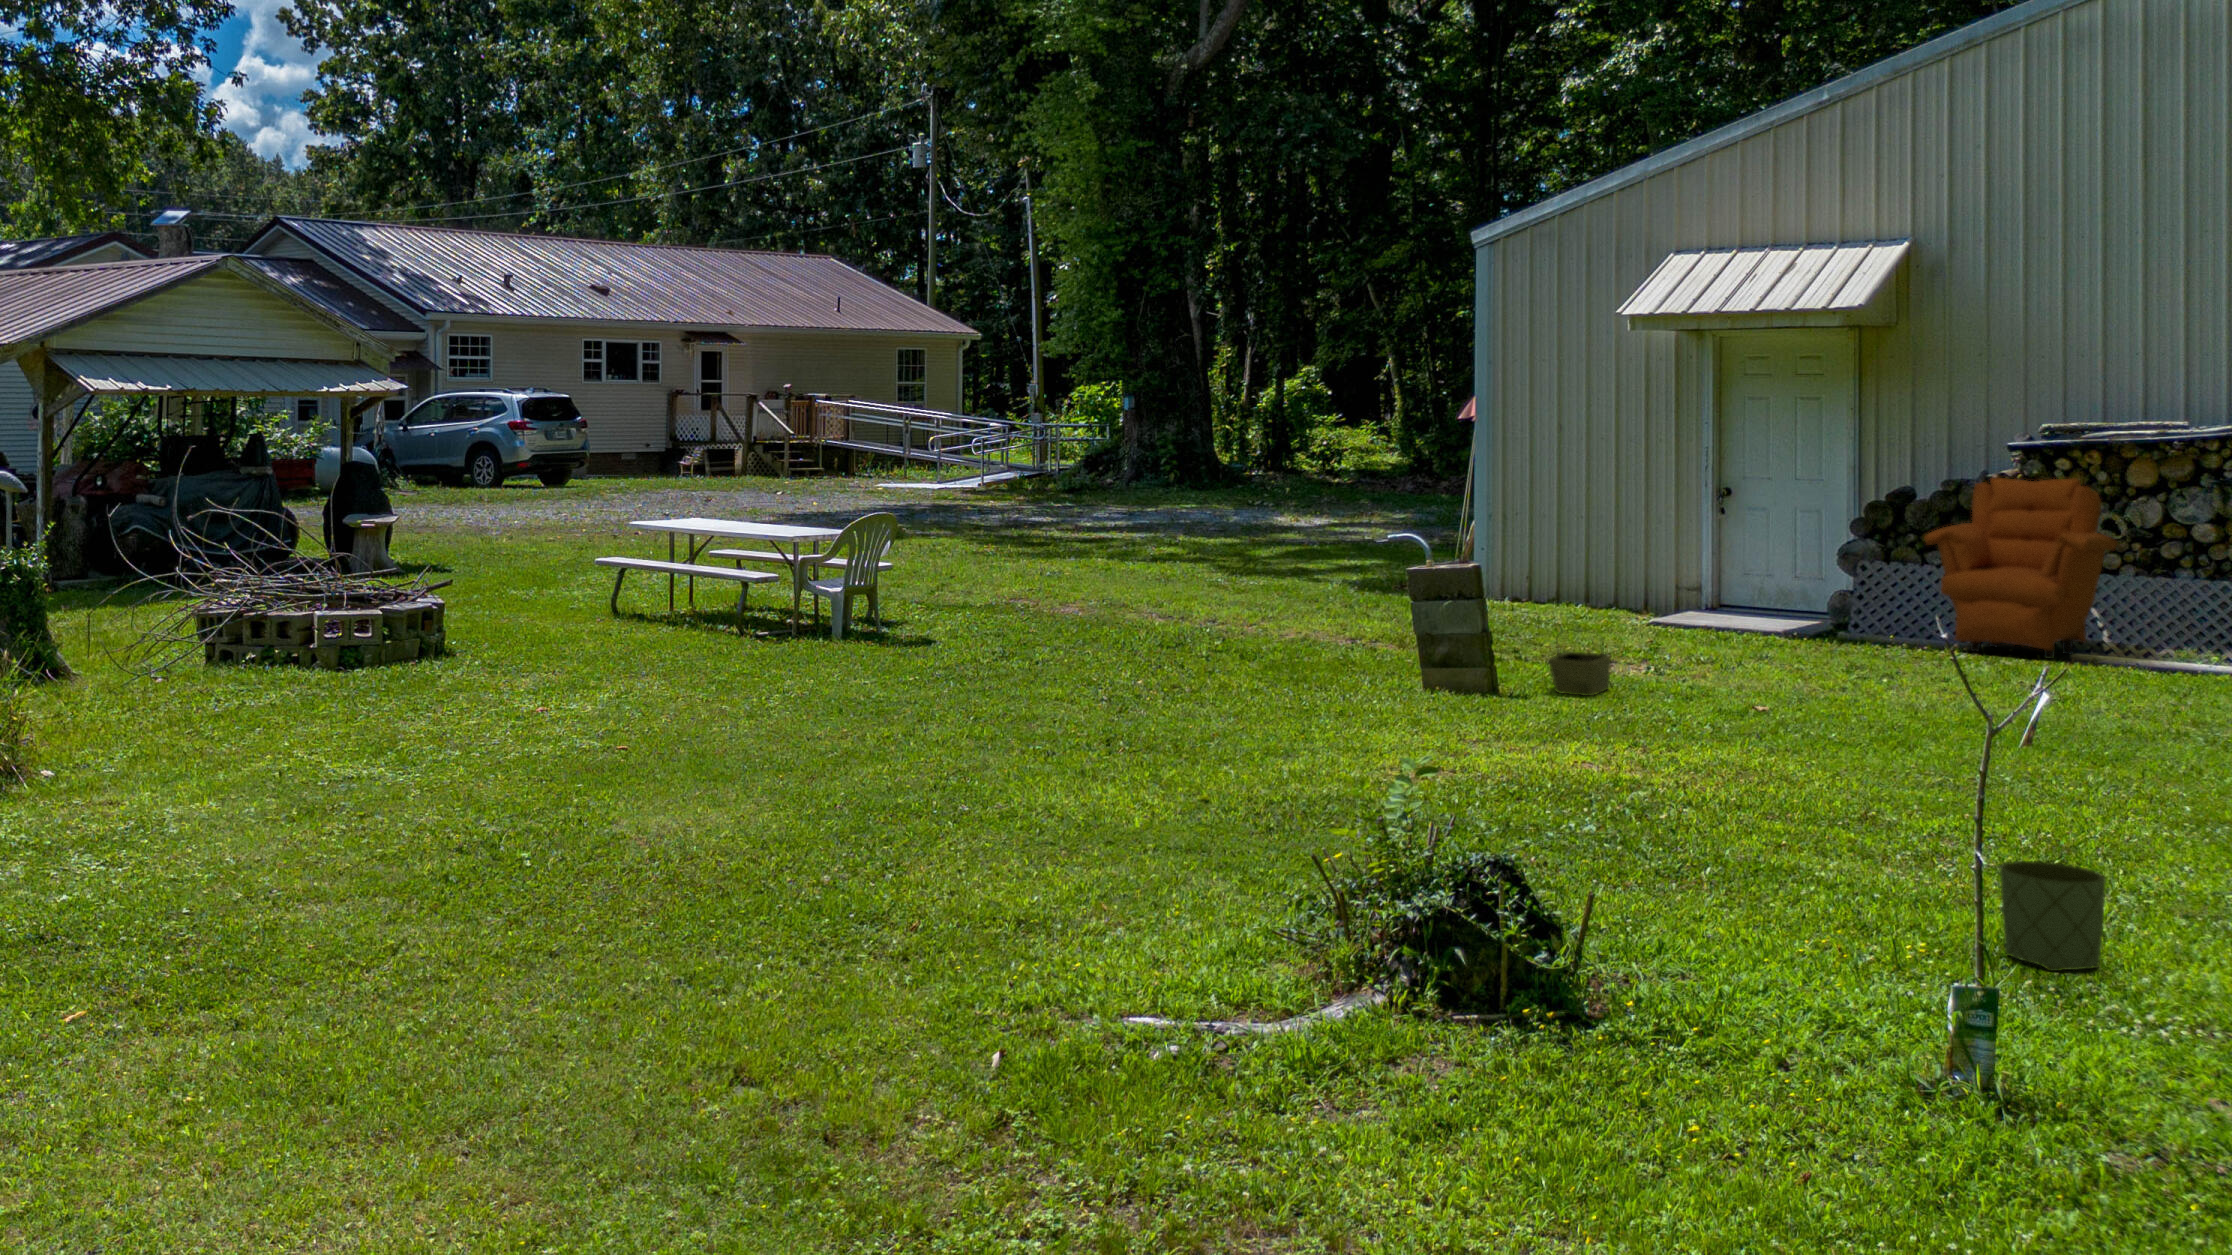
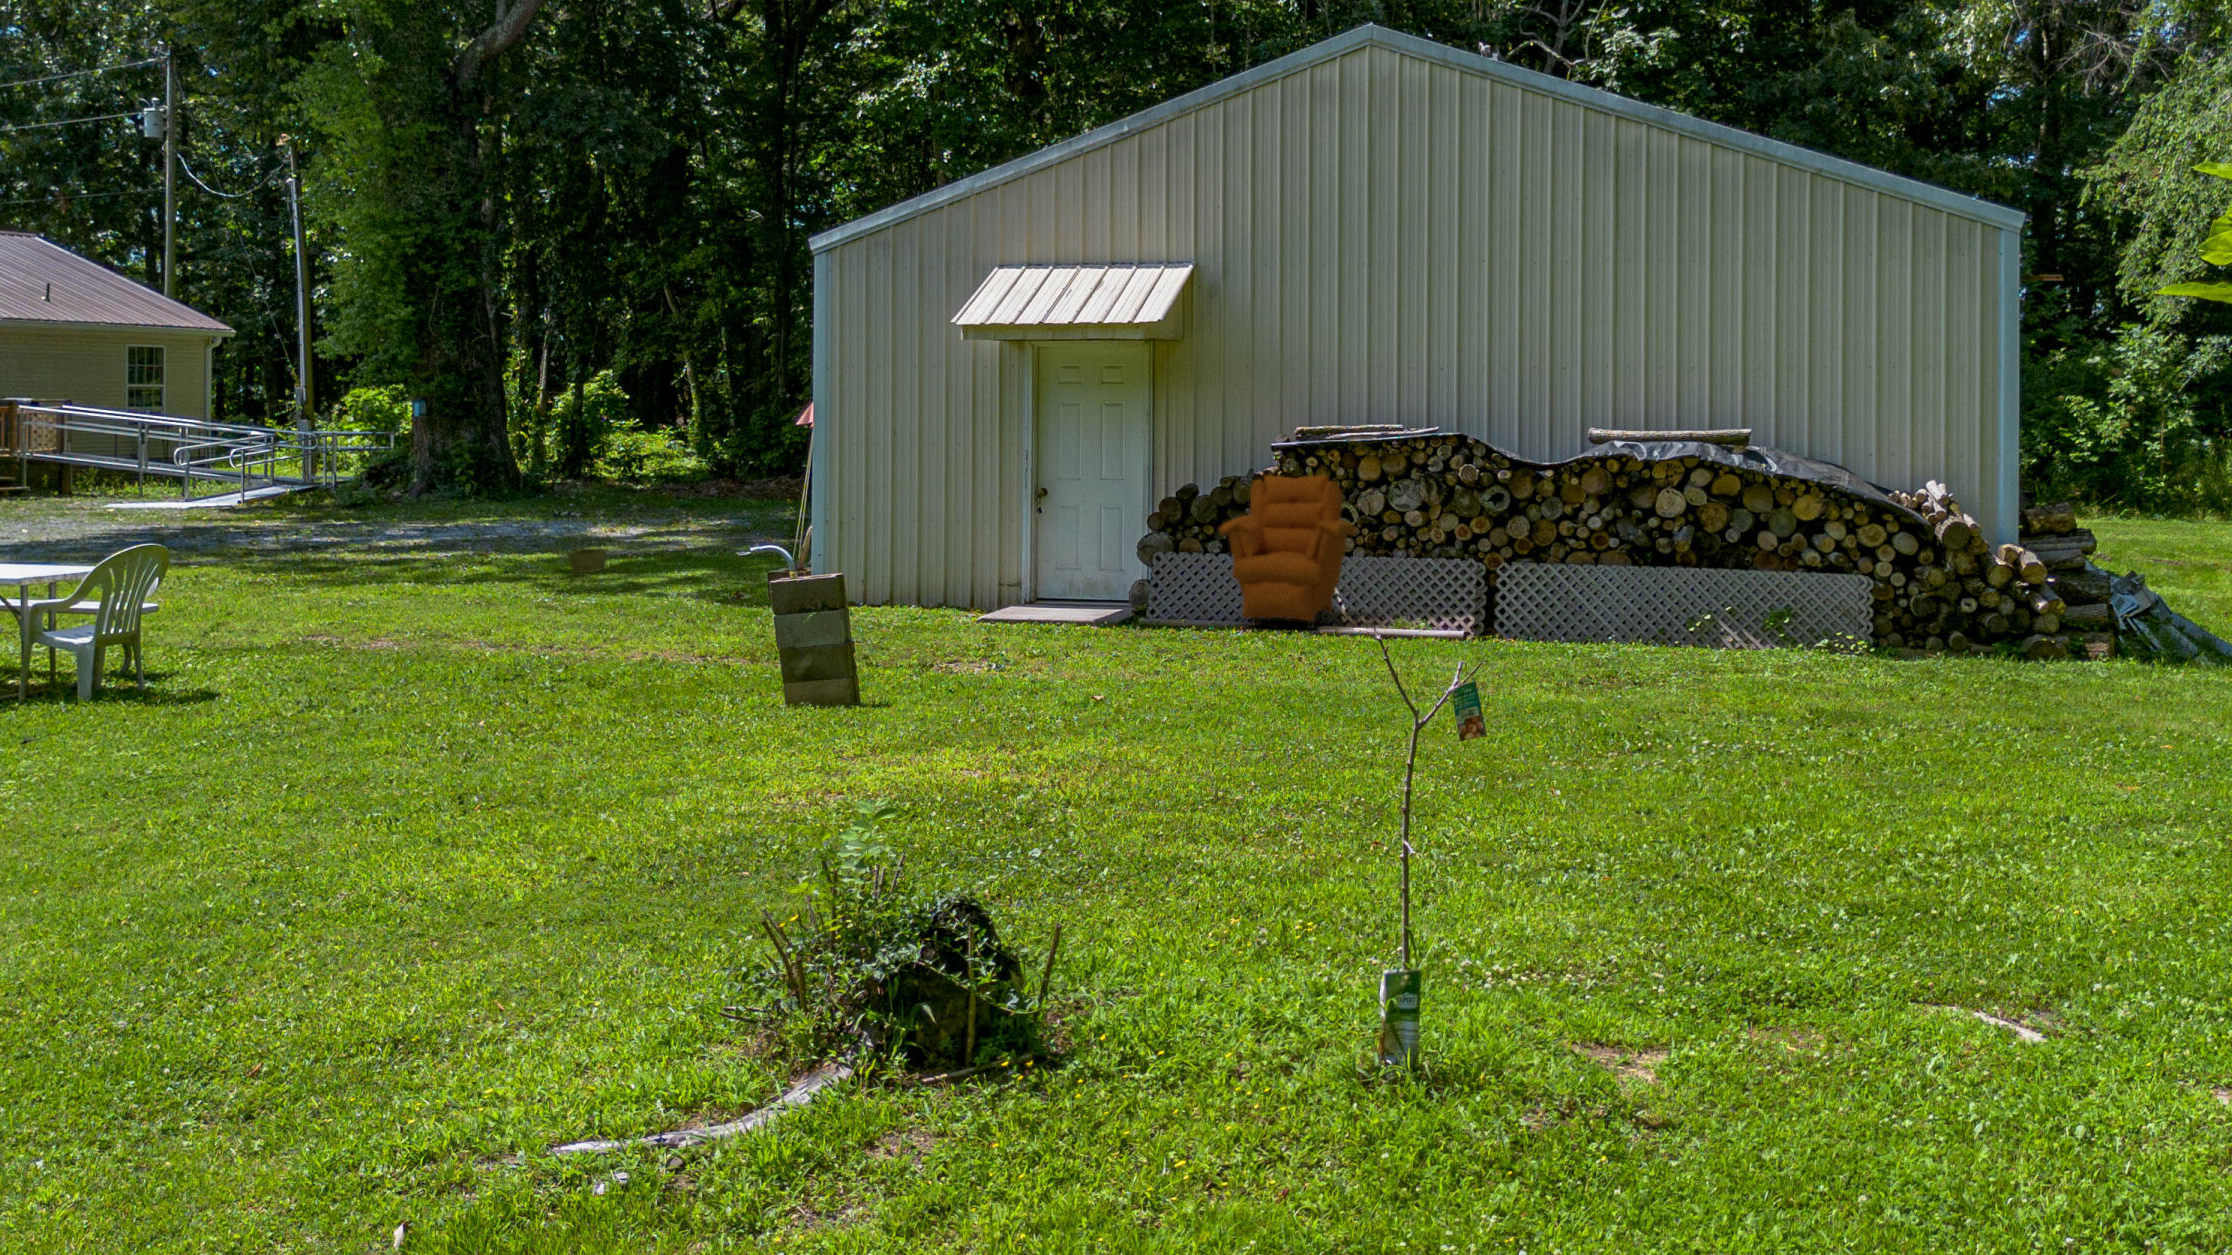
basket: present [1548,632,1612,696] -> present [568,540,607,573]
planter: present [2000,861,2106,971] -> none [1469,845,1553,952]

